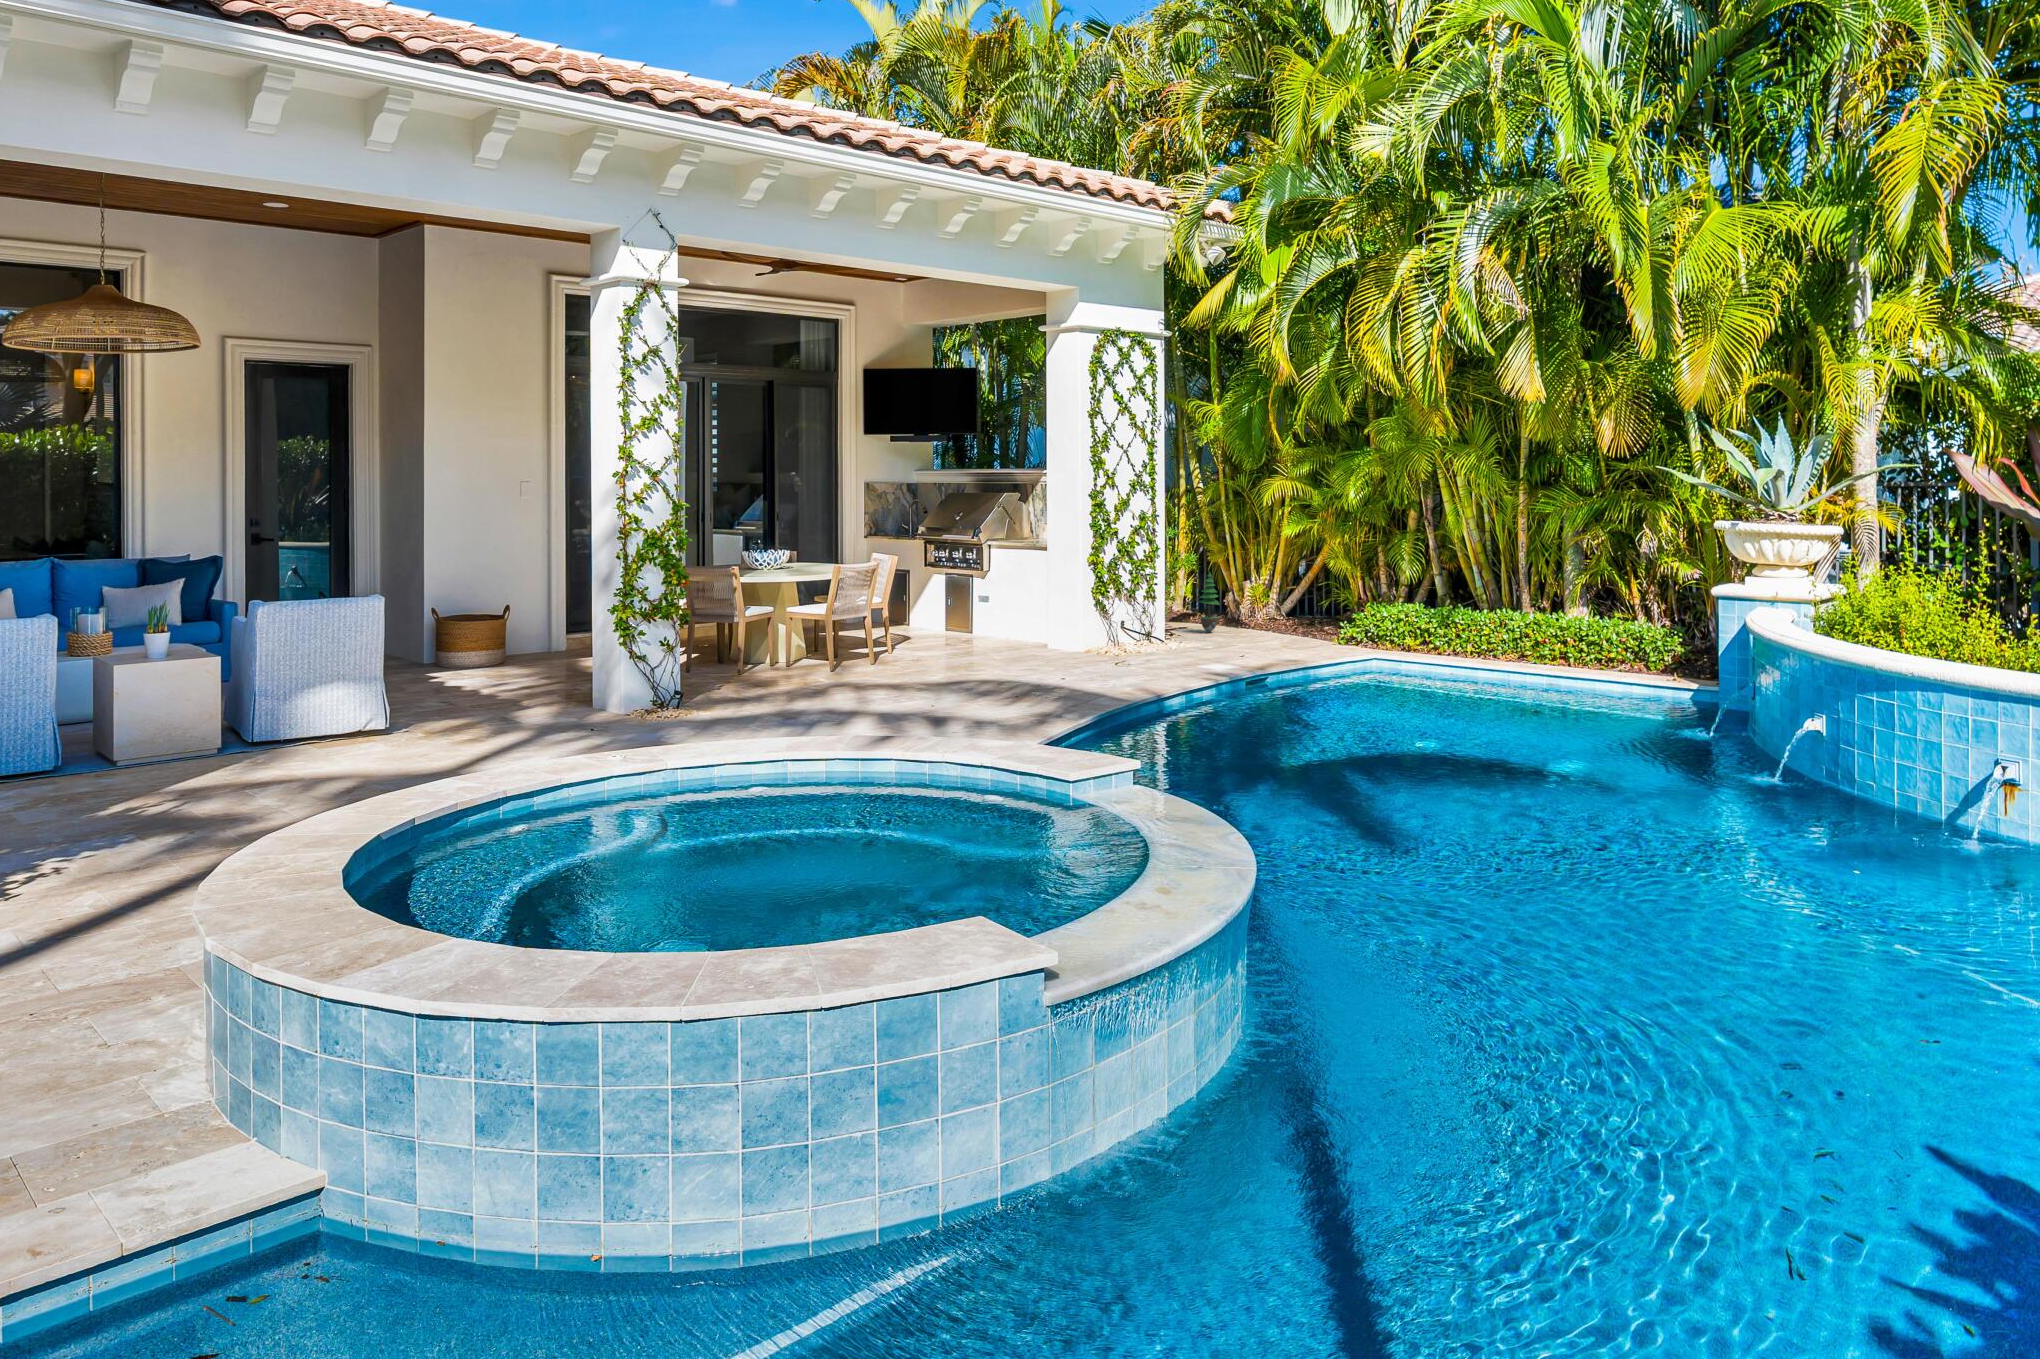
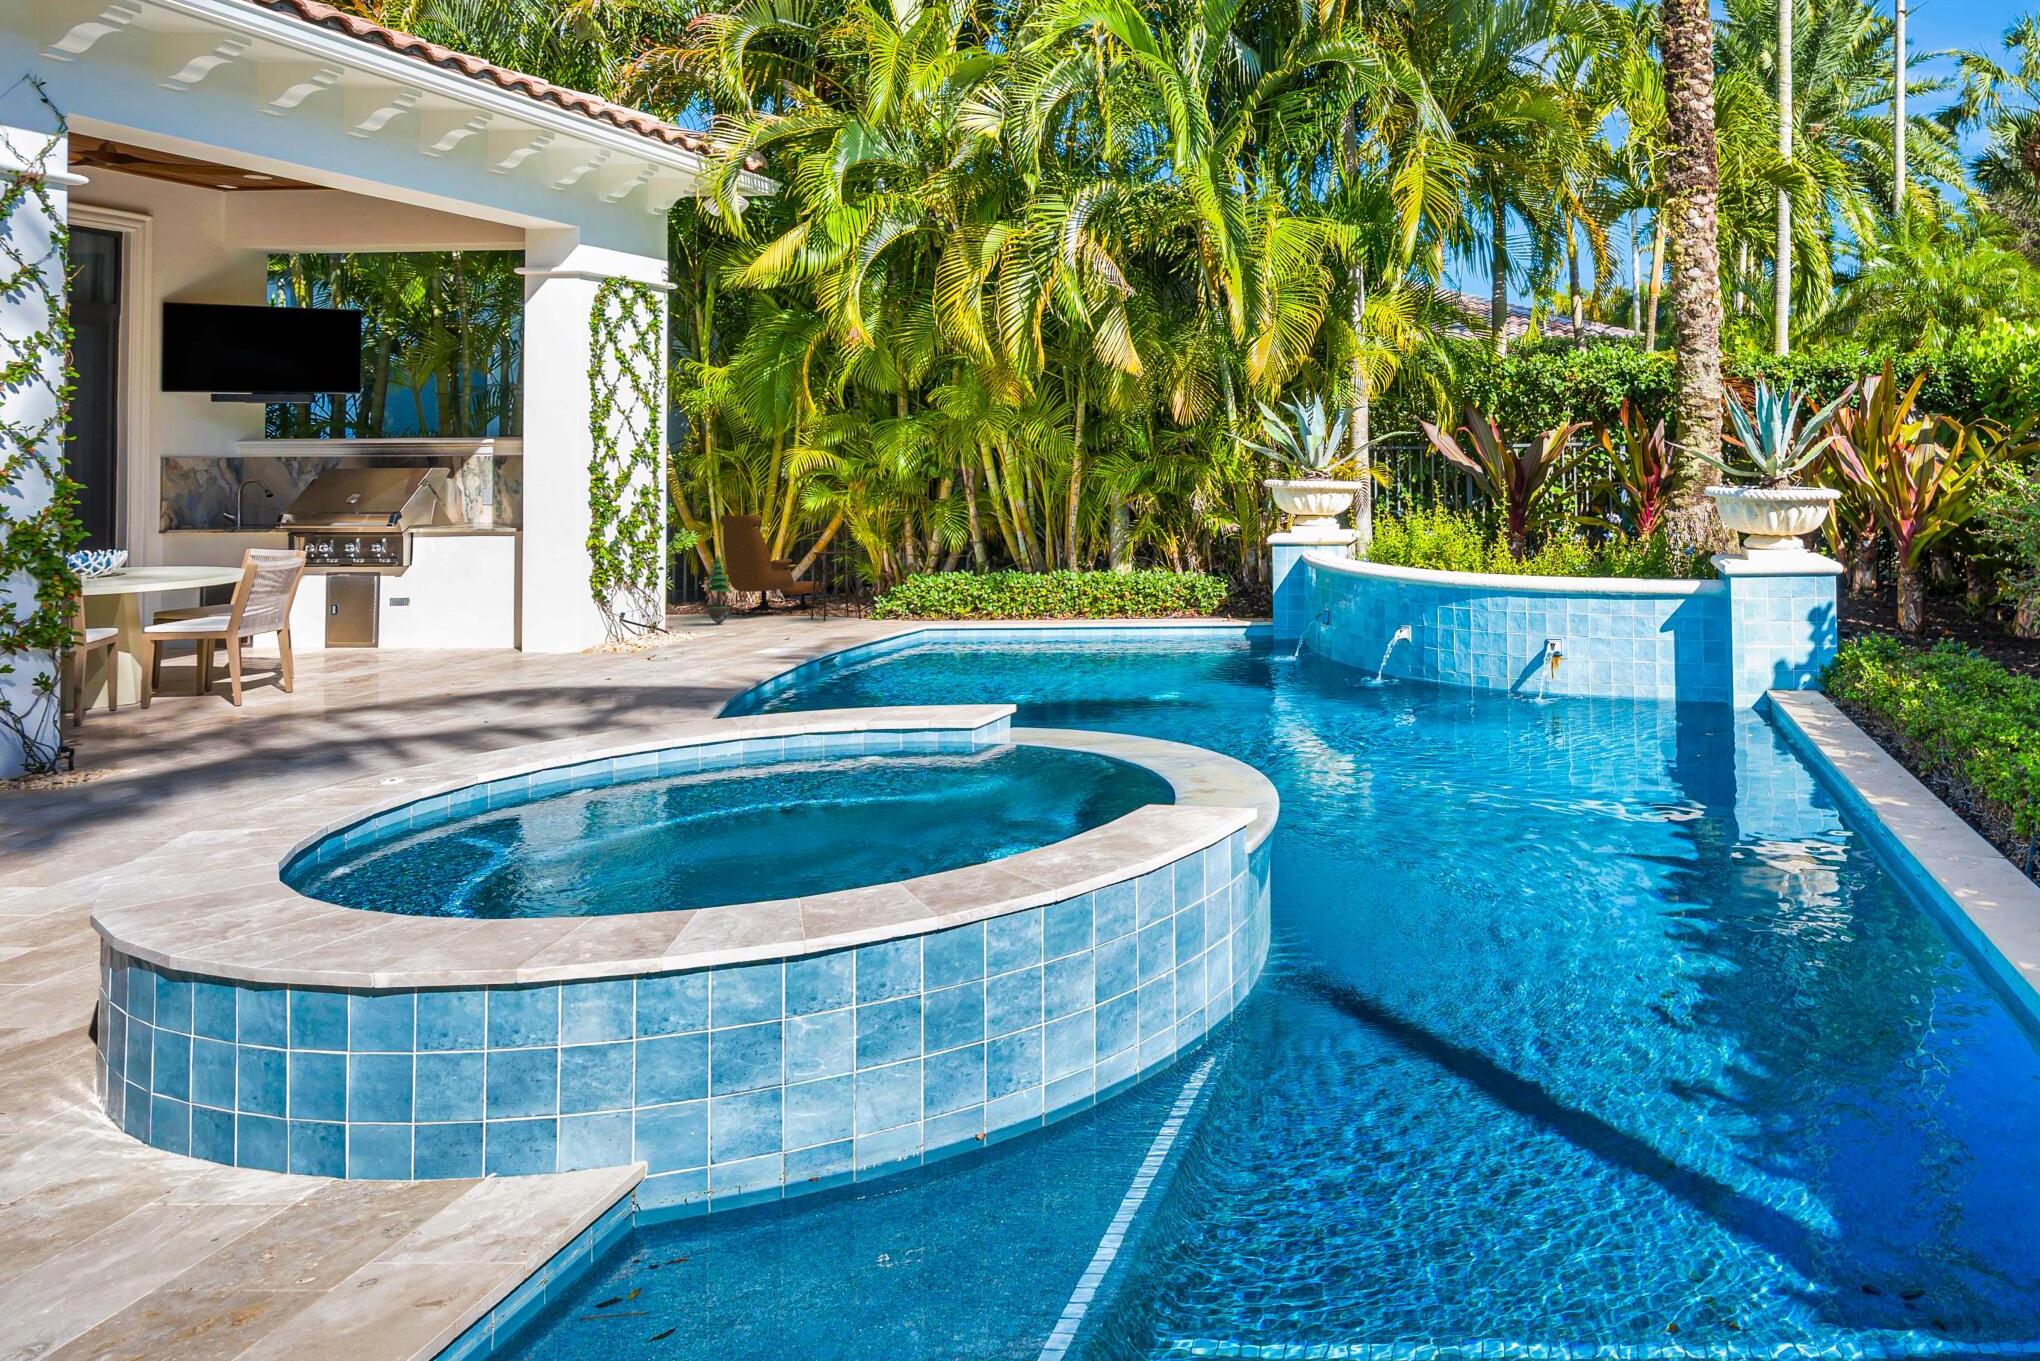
lounge chair: none [1221,535,1316,627] -> present [720,515,825,617]
side table: none [1285,573,1324,638] -> present [811,551,861,621]

